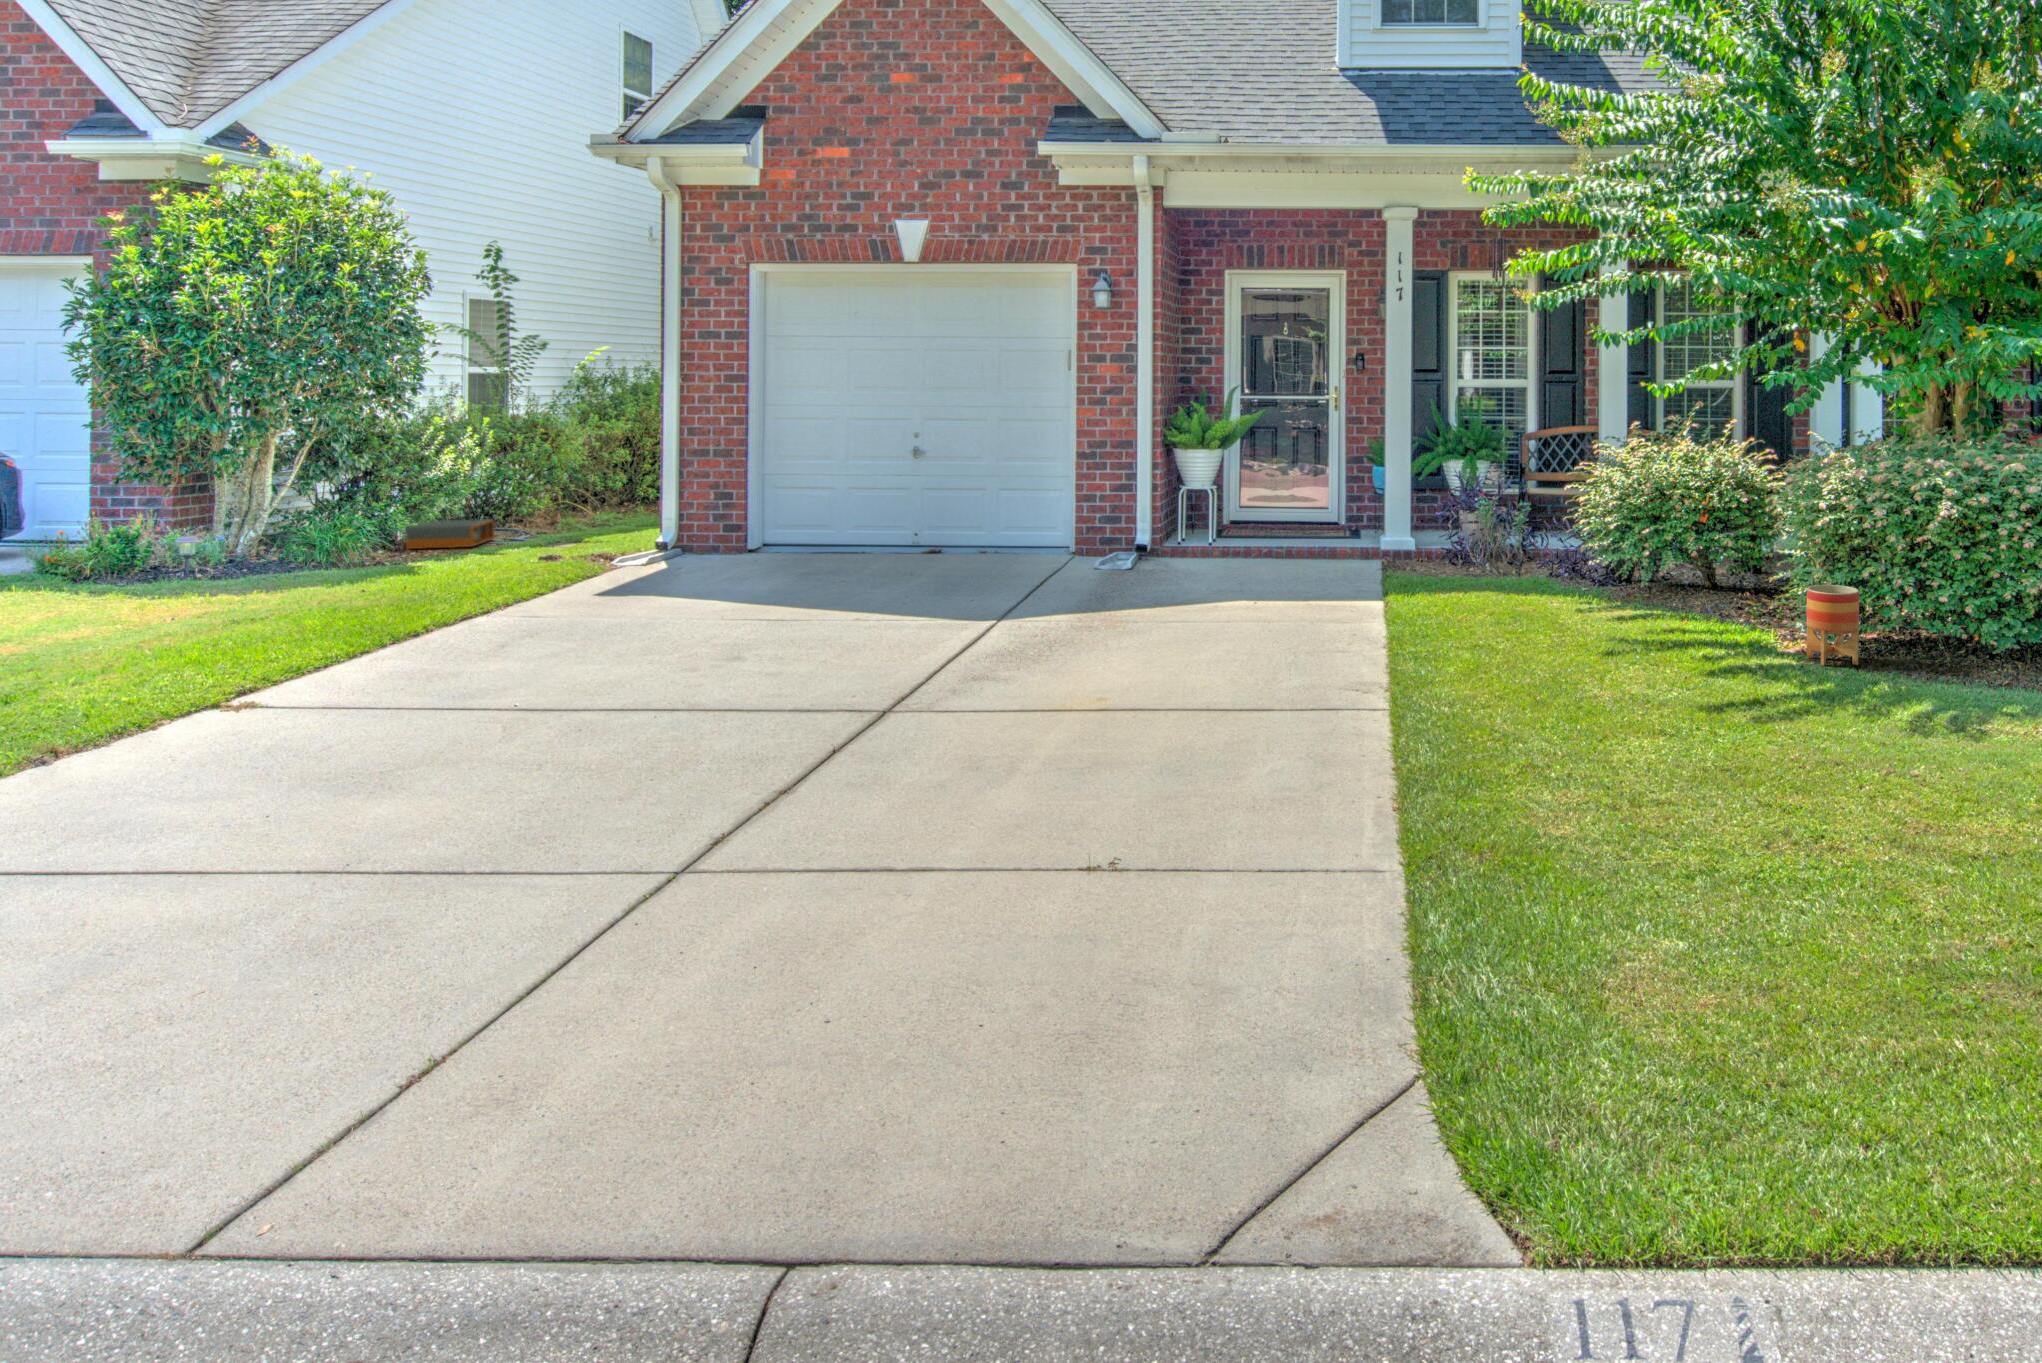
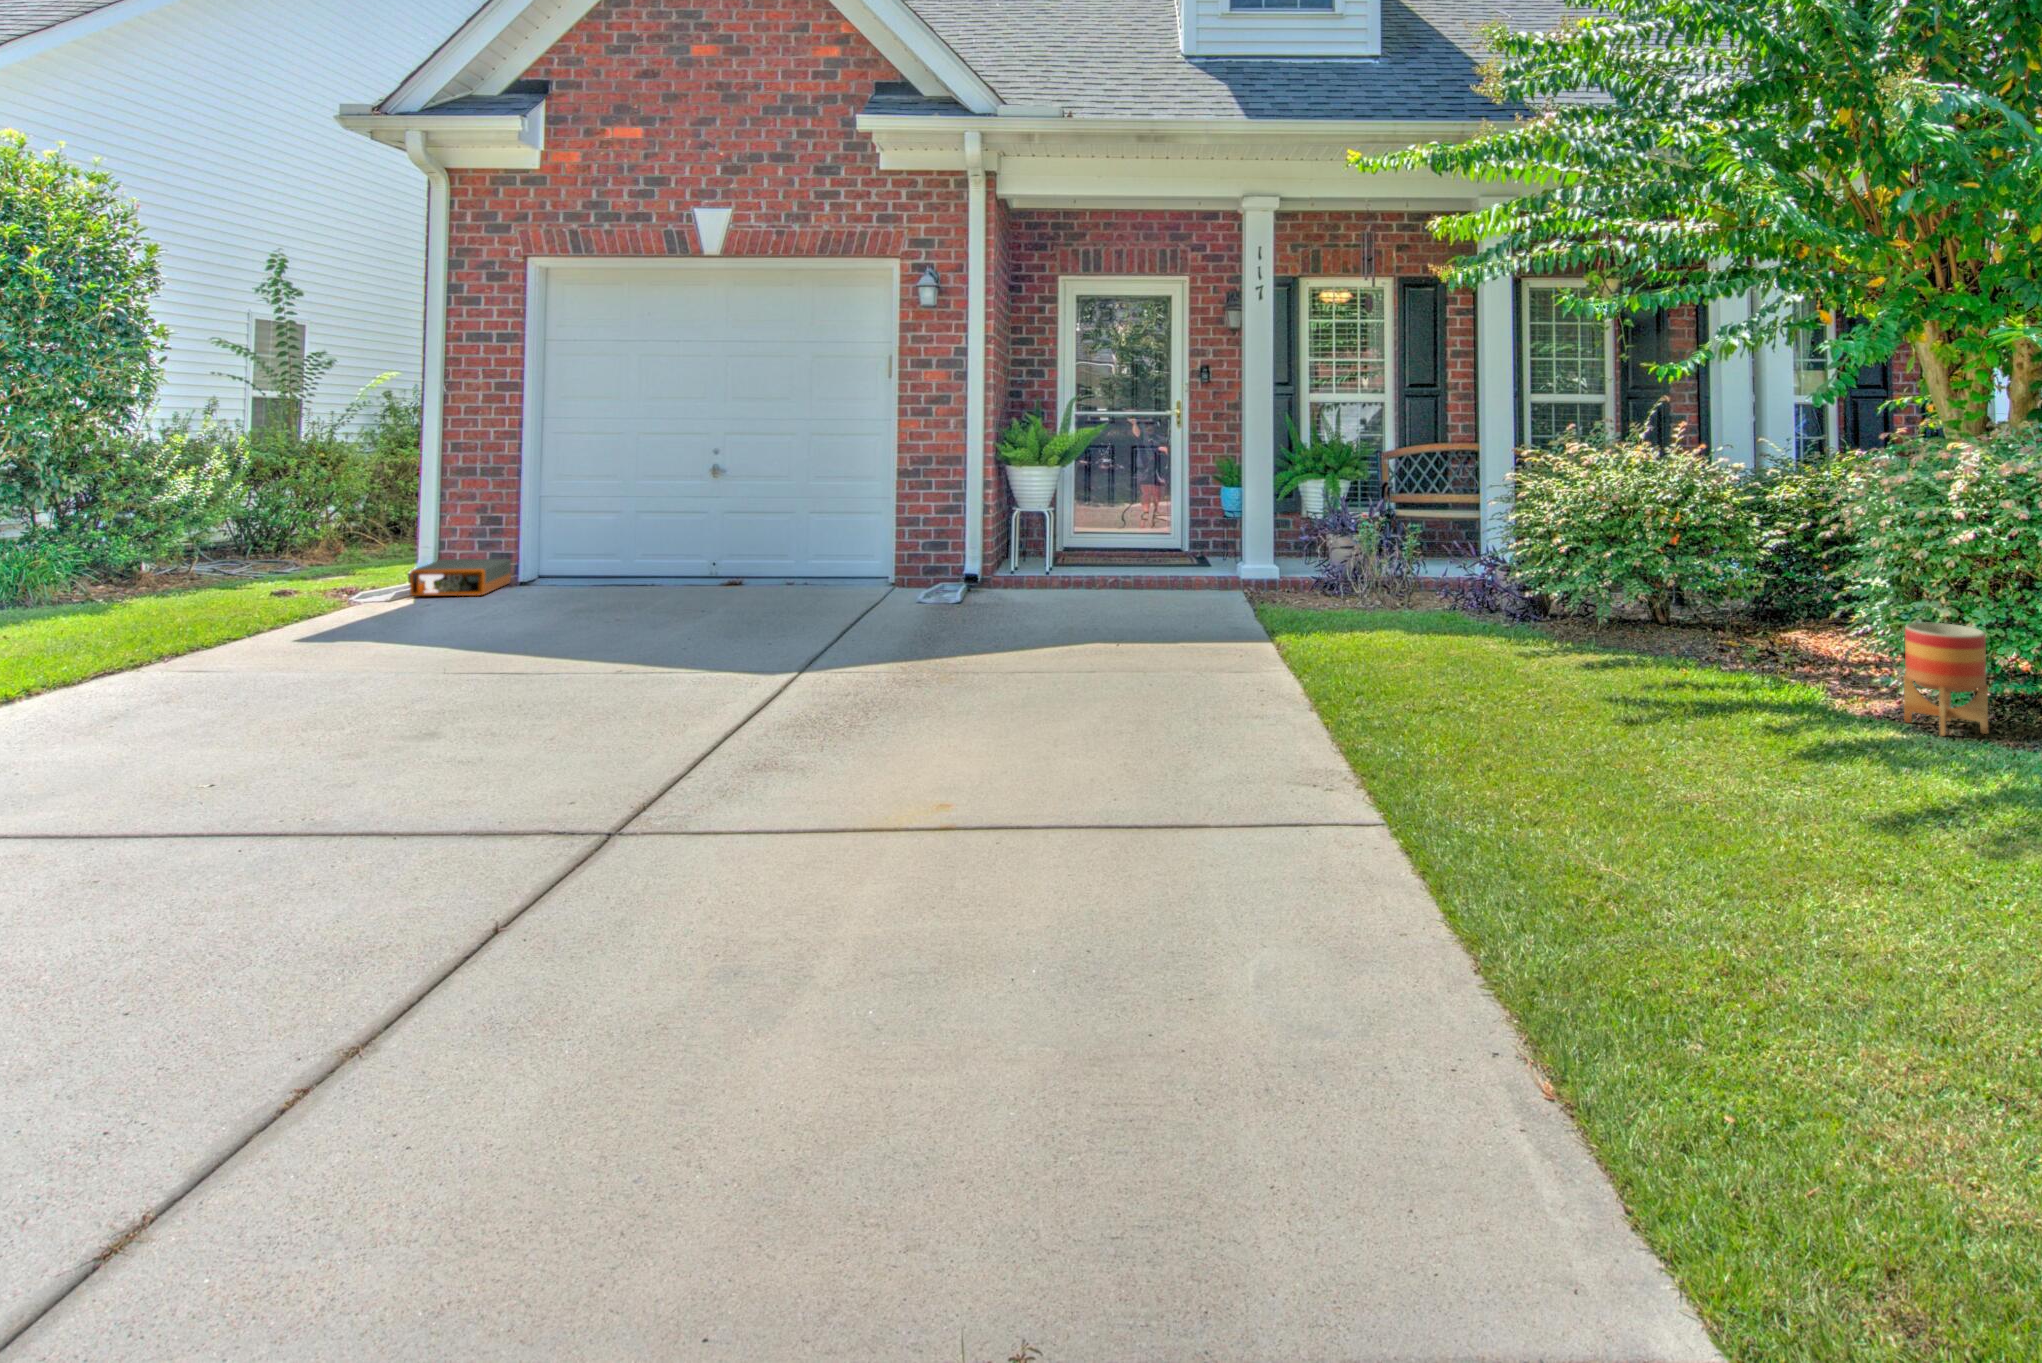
storage box: present [406,519,494,549] -> present [410,559,511,596]

